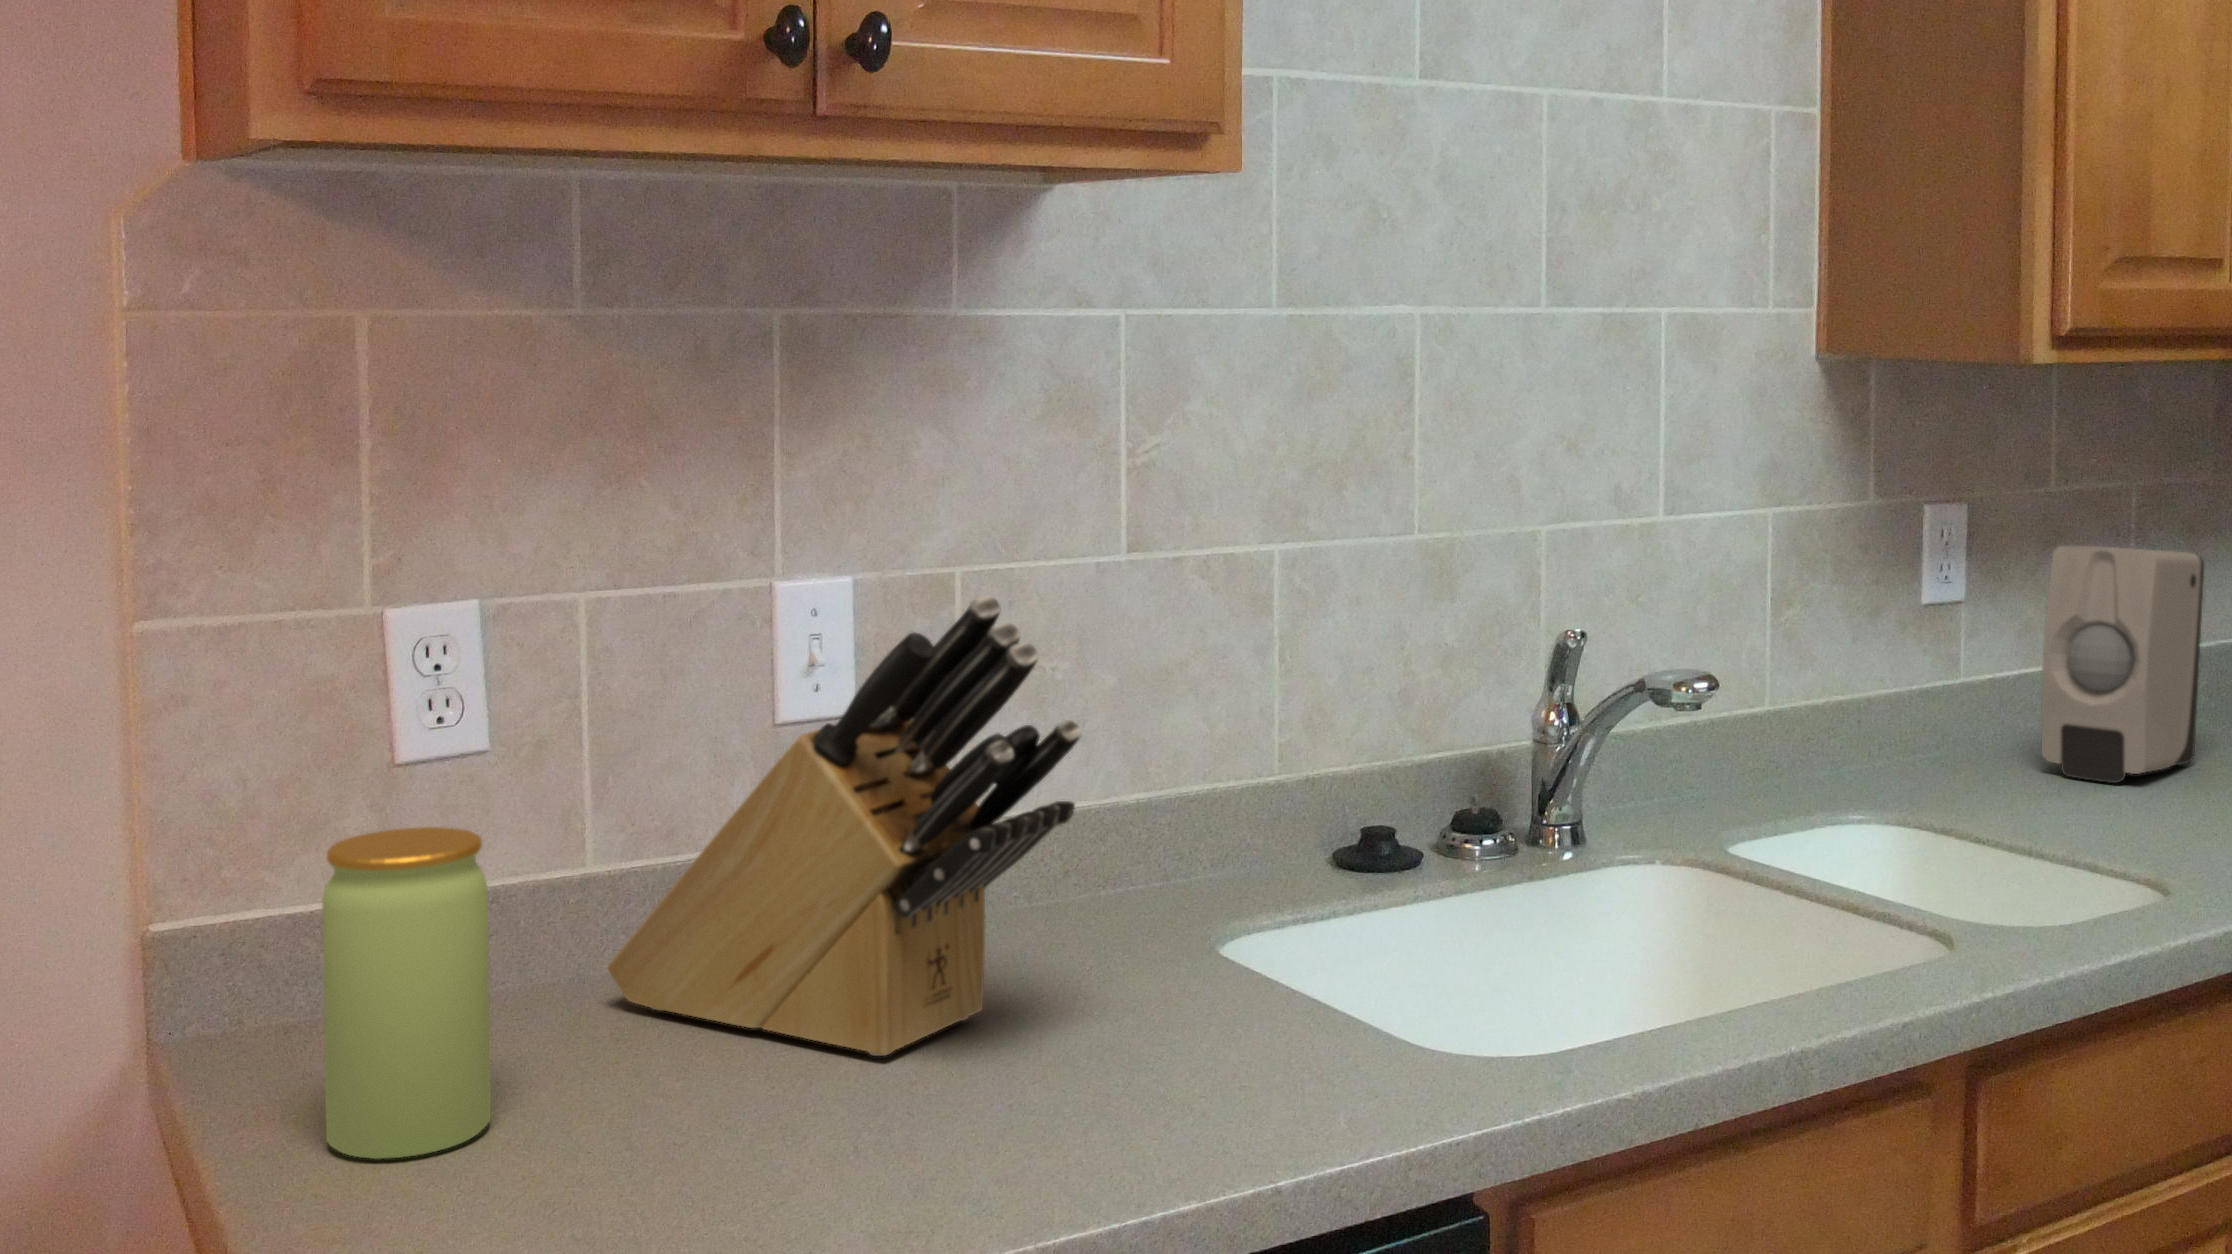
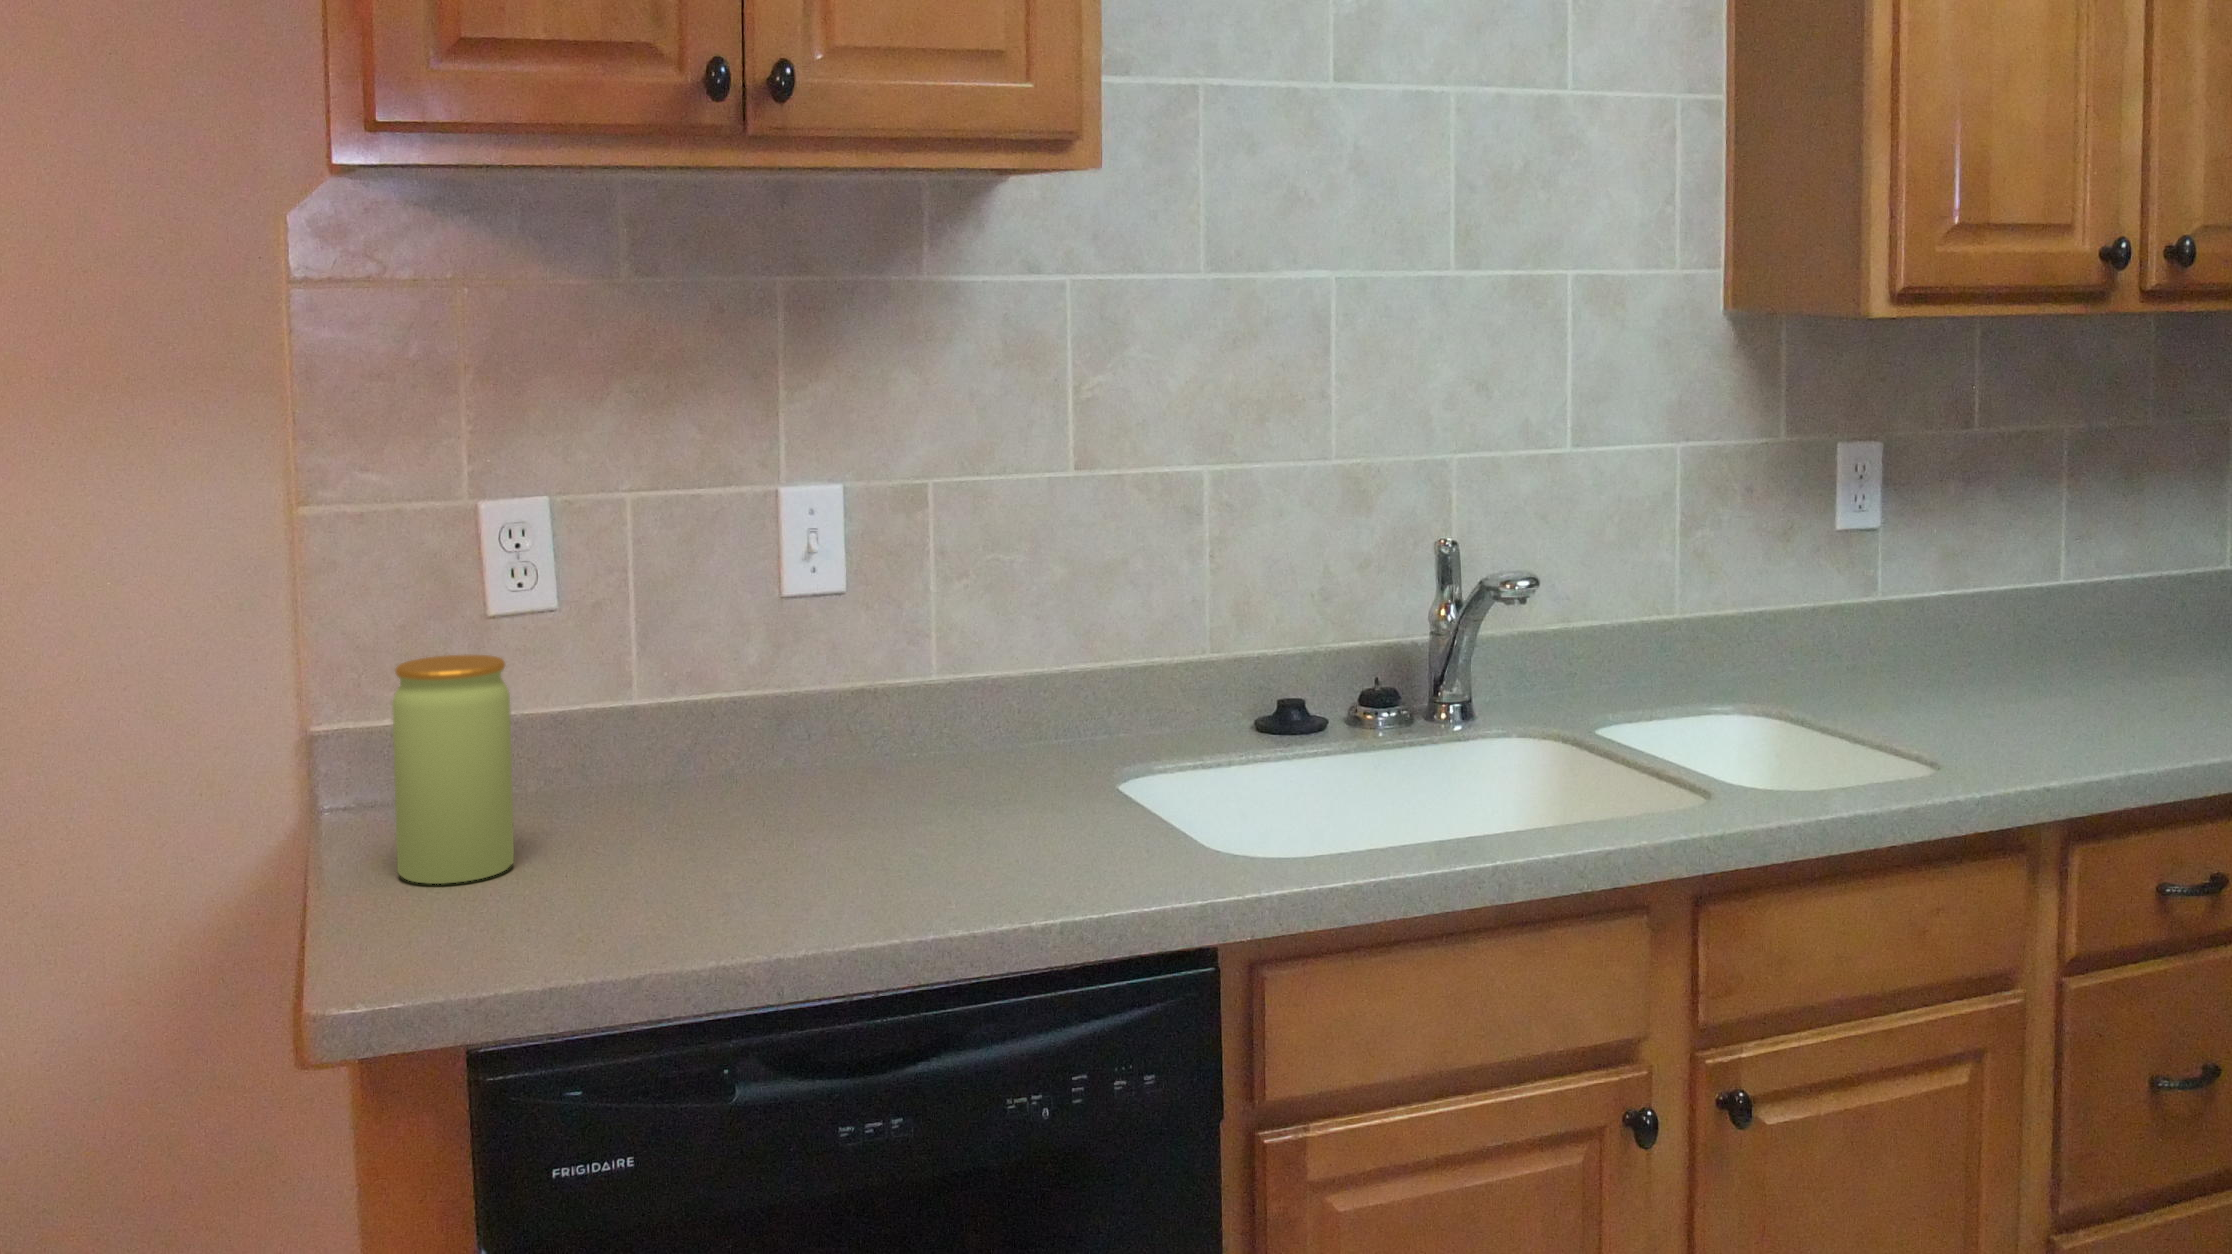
soap dispenser: present [2041,546,2204,783] -> none [1924,479,2085,689]
knife block: present [607,595,1081,1056] -> none [635,496,956,839]

